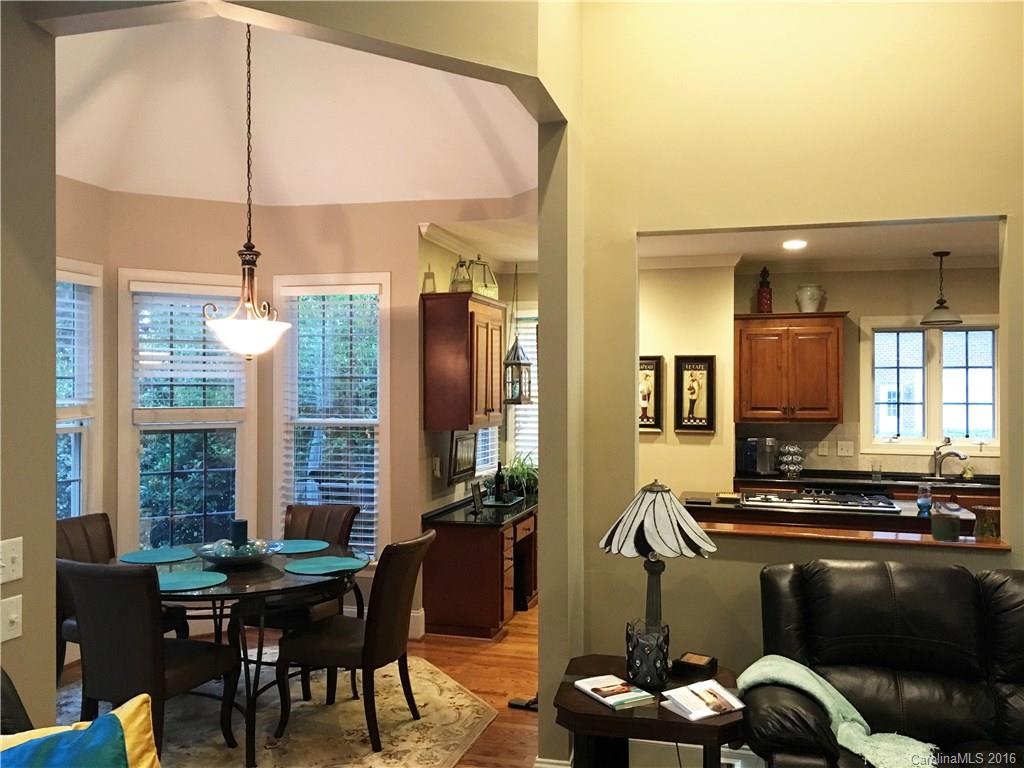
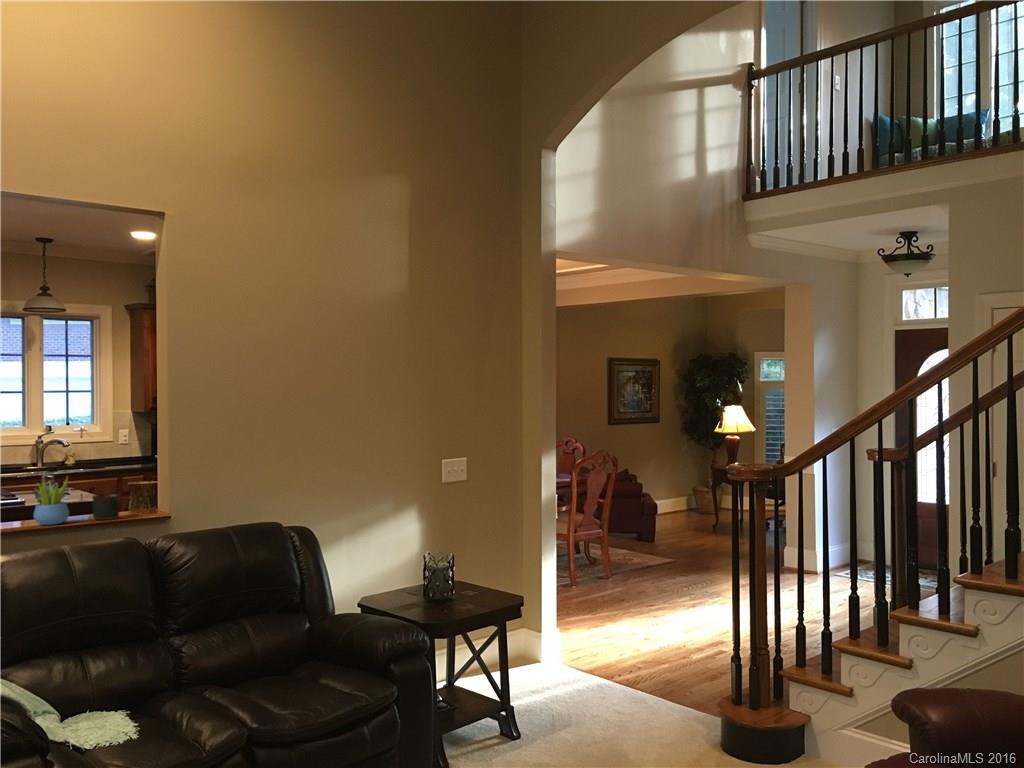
succulent plant: none [873,489,907,537] -> present [34,478,69,525]

